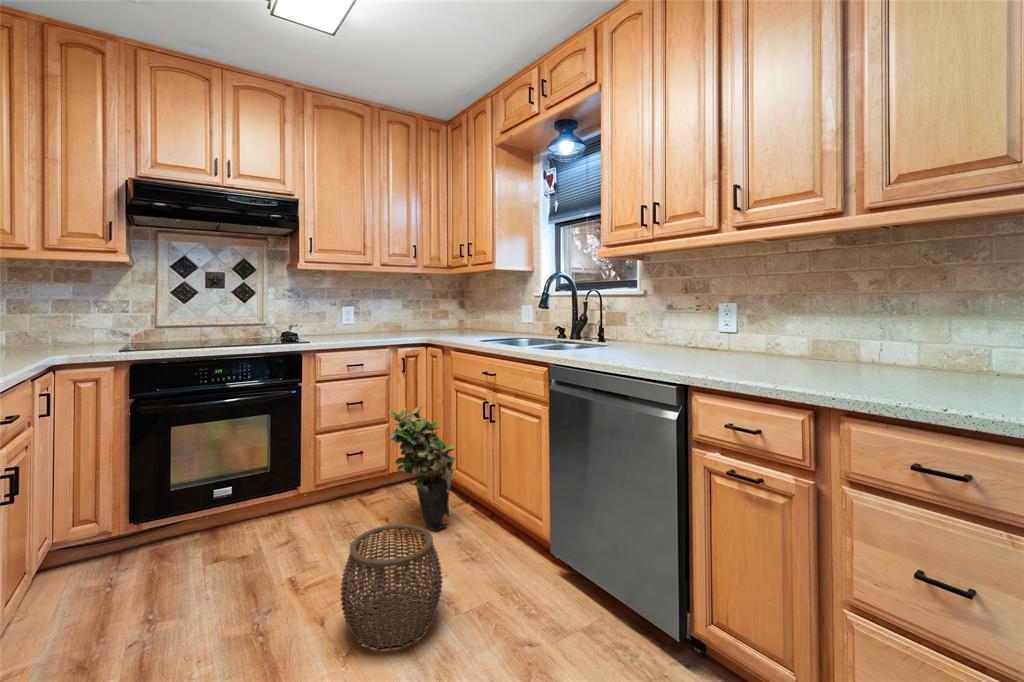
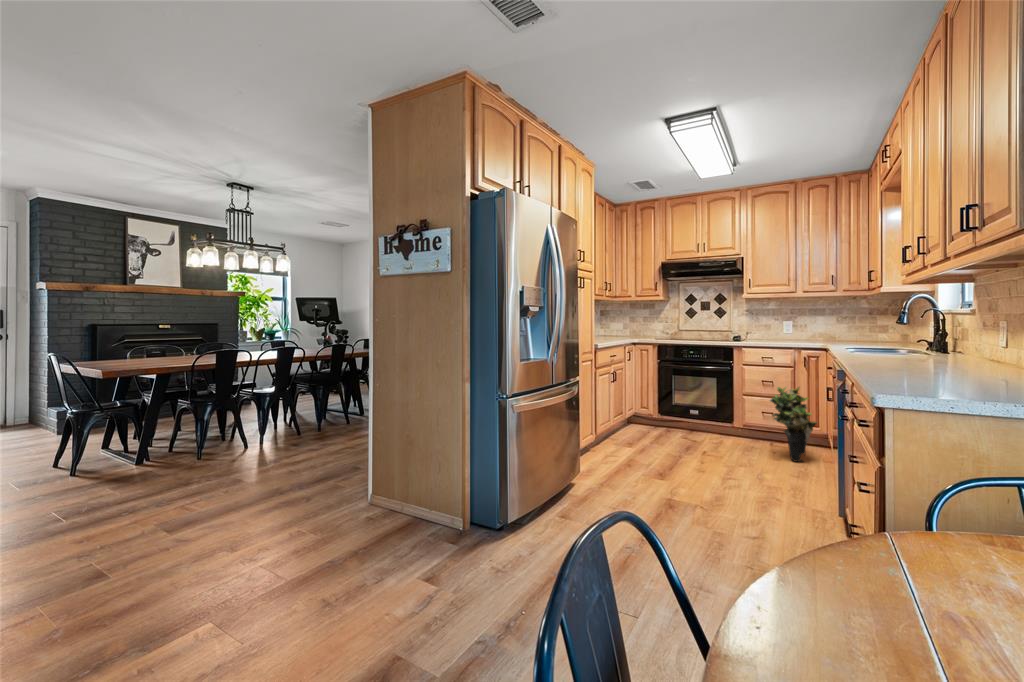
woven basket: present [340,524,443,649] -> none [710,433,760,481]

